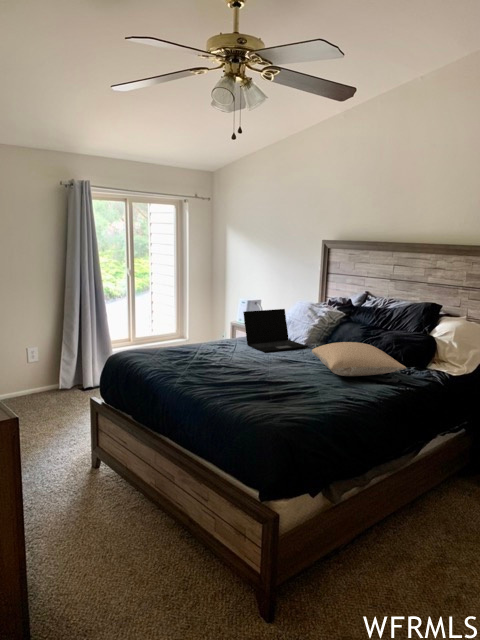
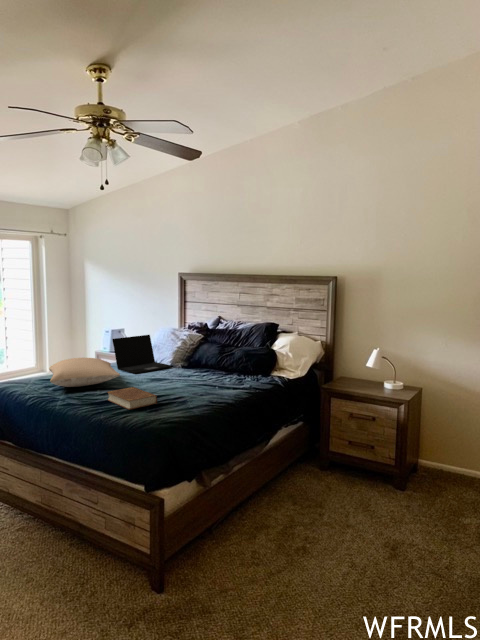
pillow: present [312,342,406,376] -> present [49,358,120,387]
book: none [229,370,283,397] -> present [107,387,157,410]

